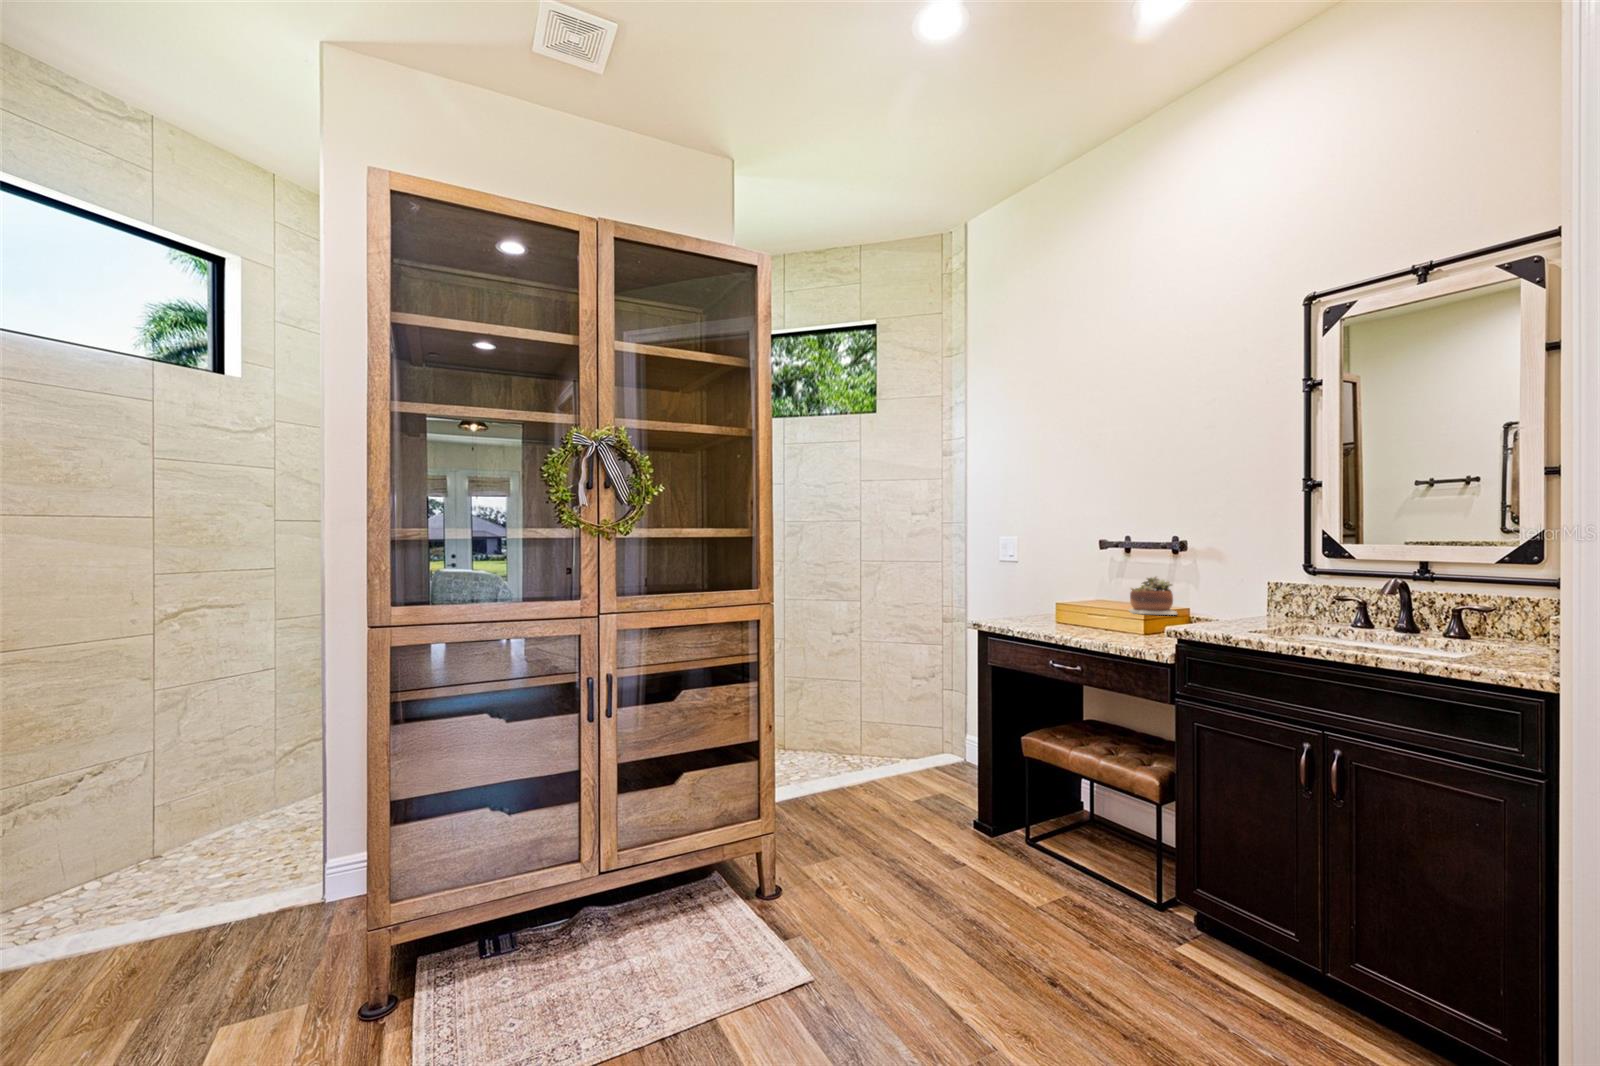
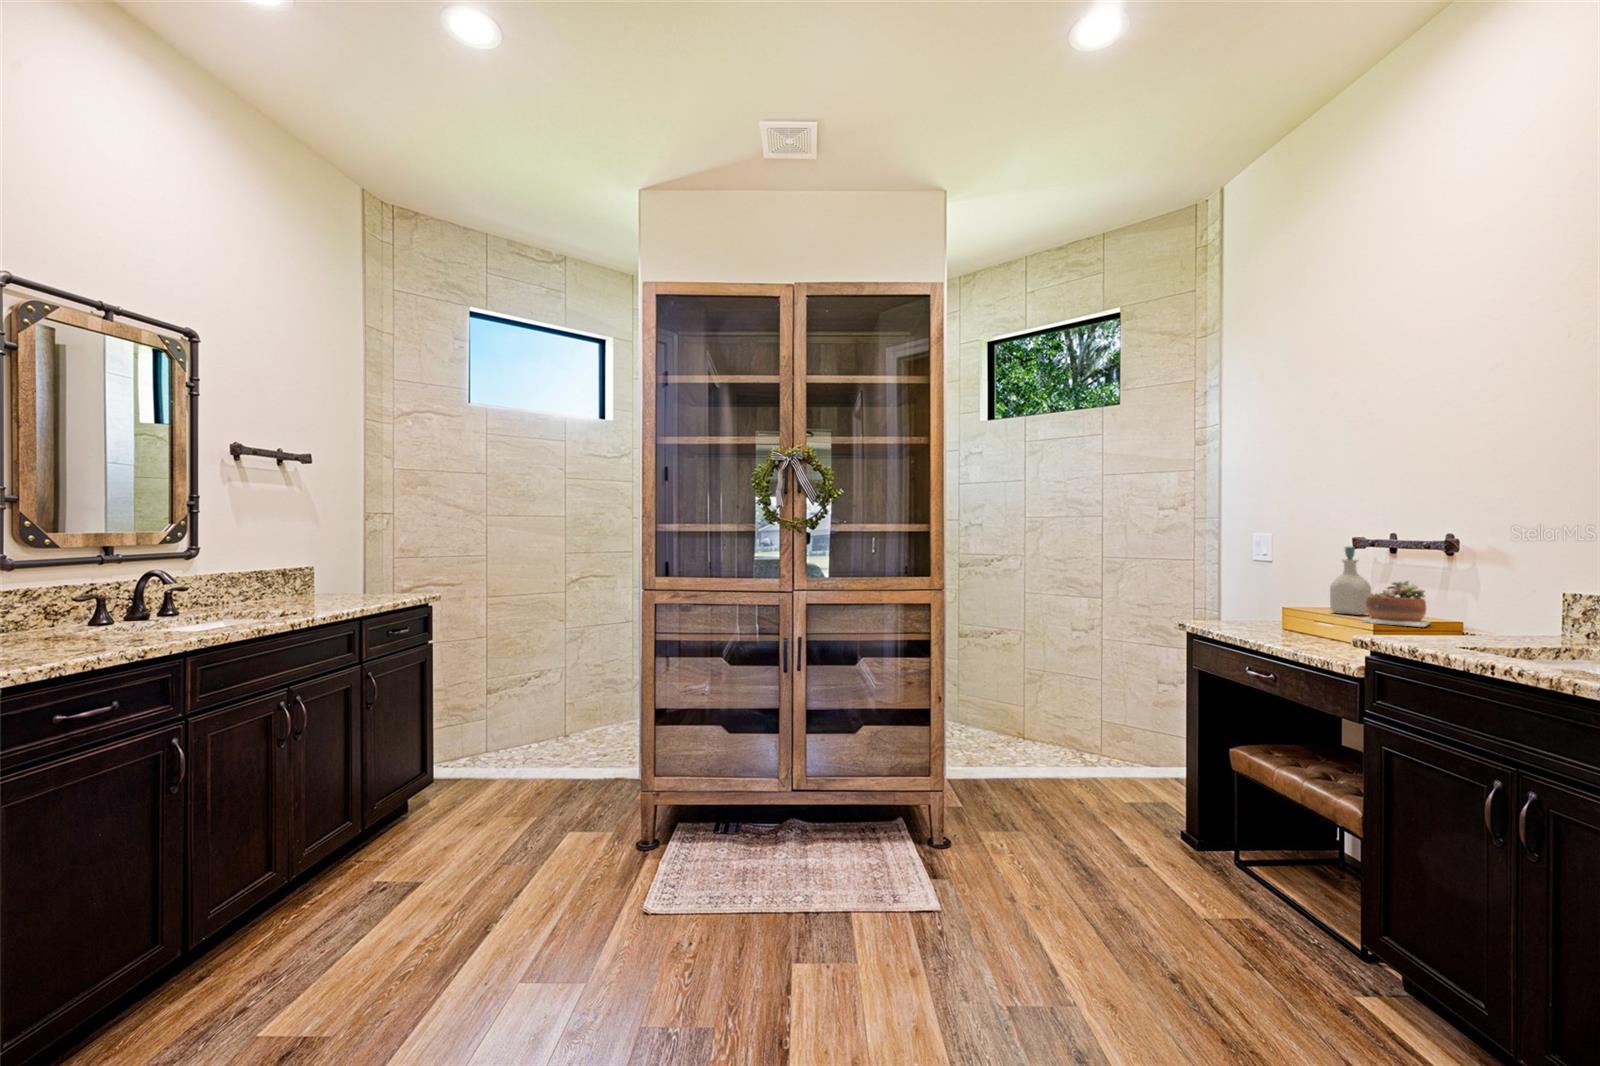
soap bottle: none [1092,548,1120,607] -> present [1330,547,1371,615]

